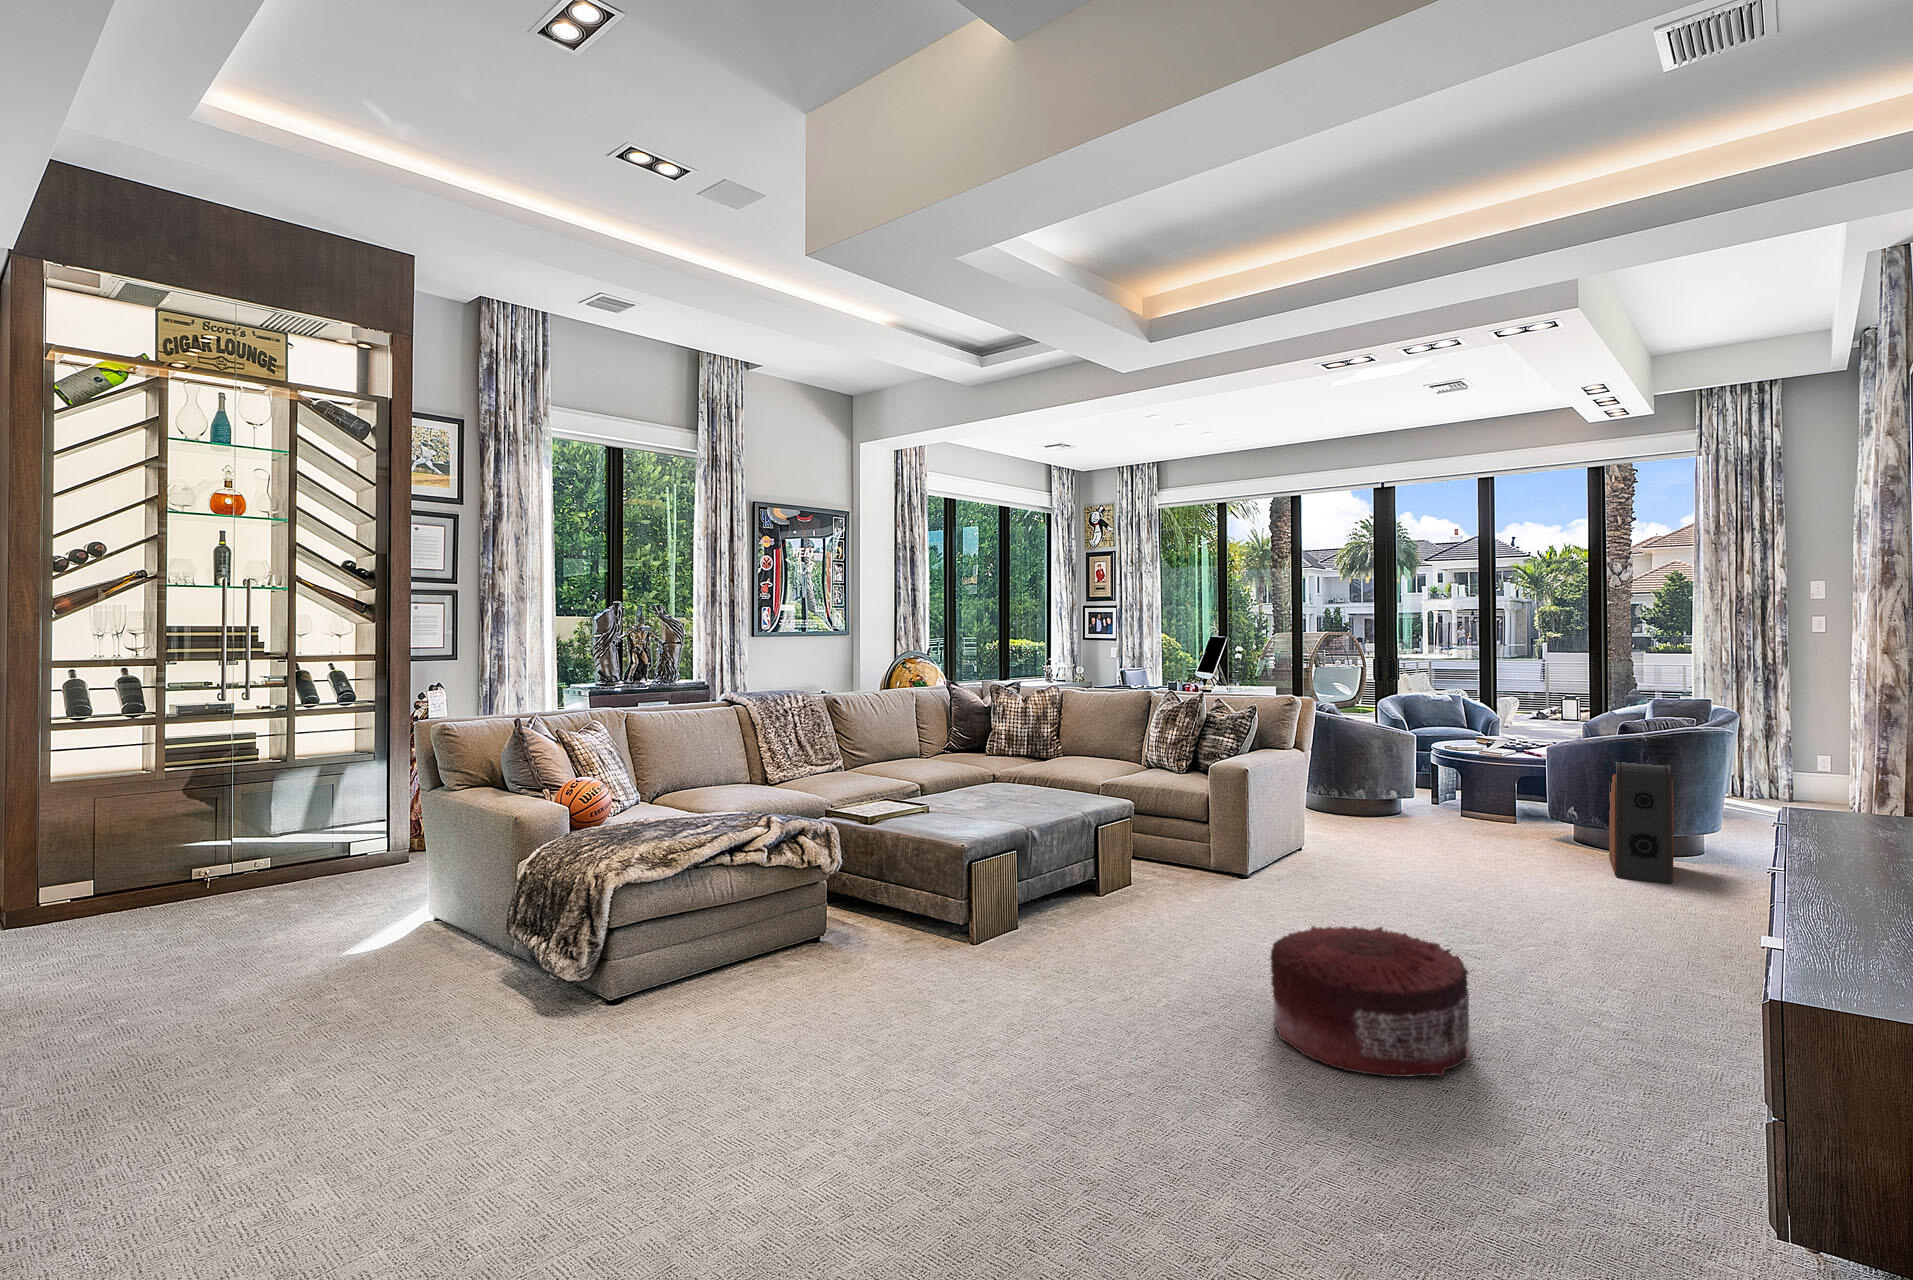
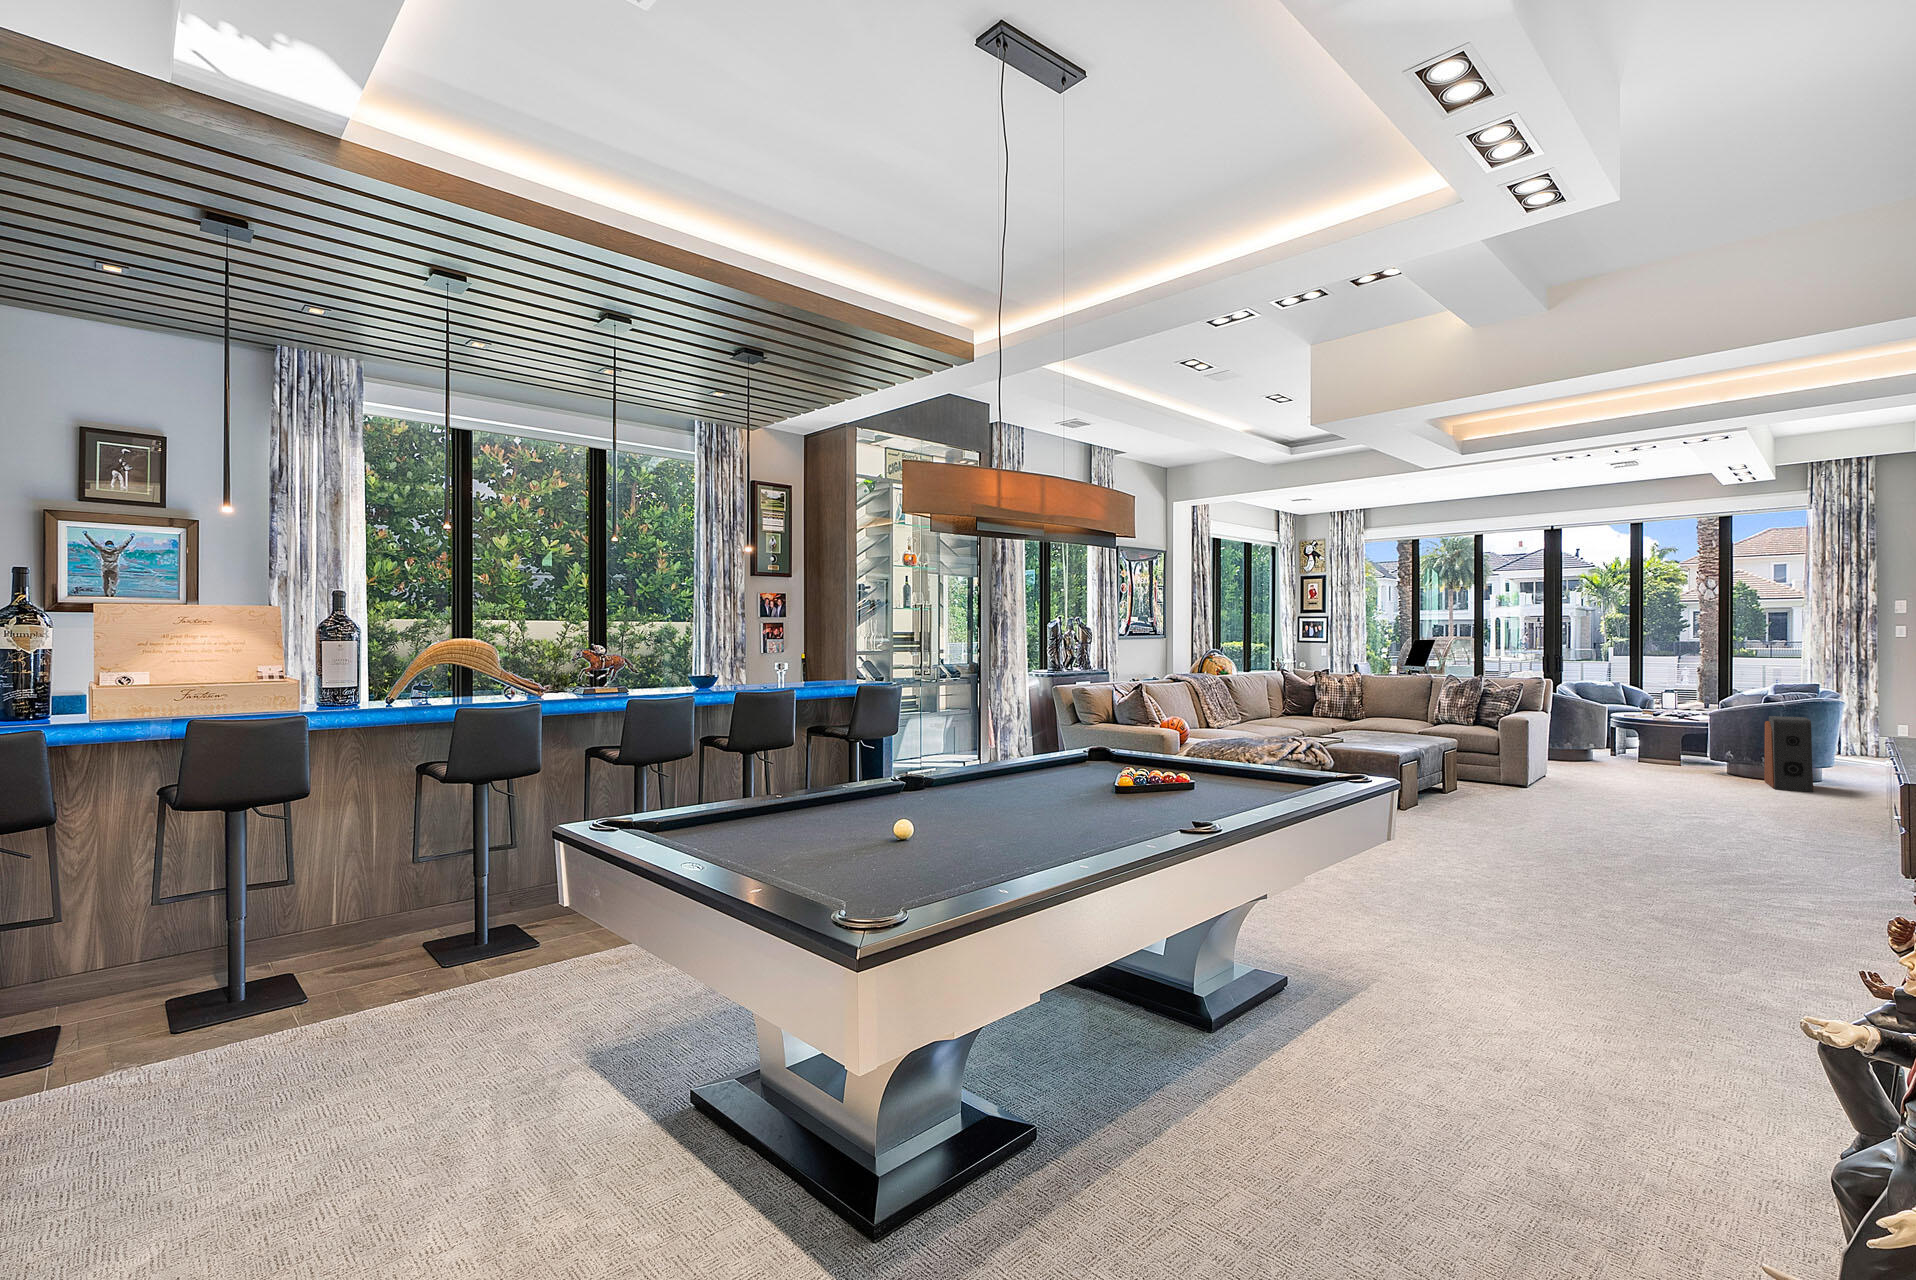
pouf: present [1270,926,1470,1077] -> none [1623,788,1742,850]

